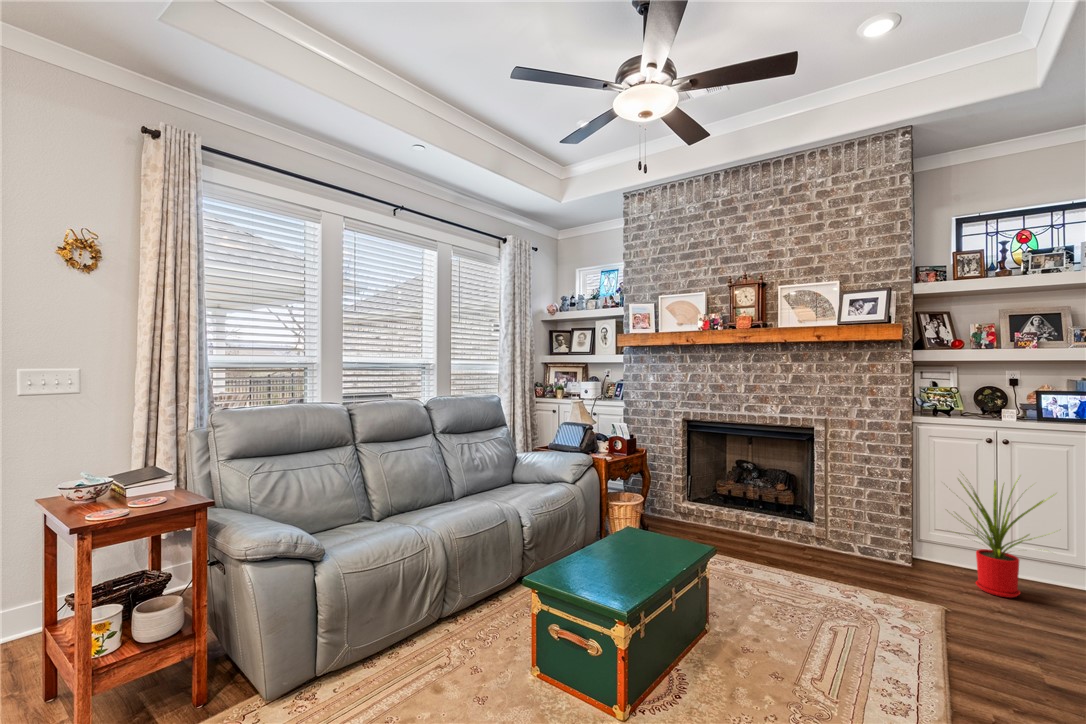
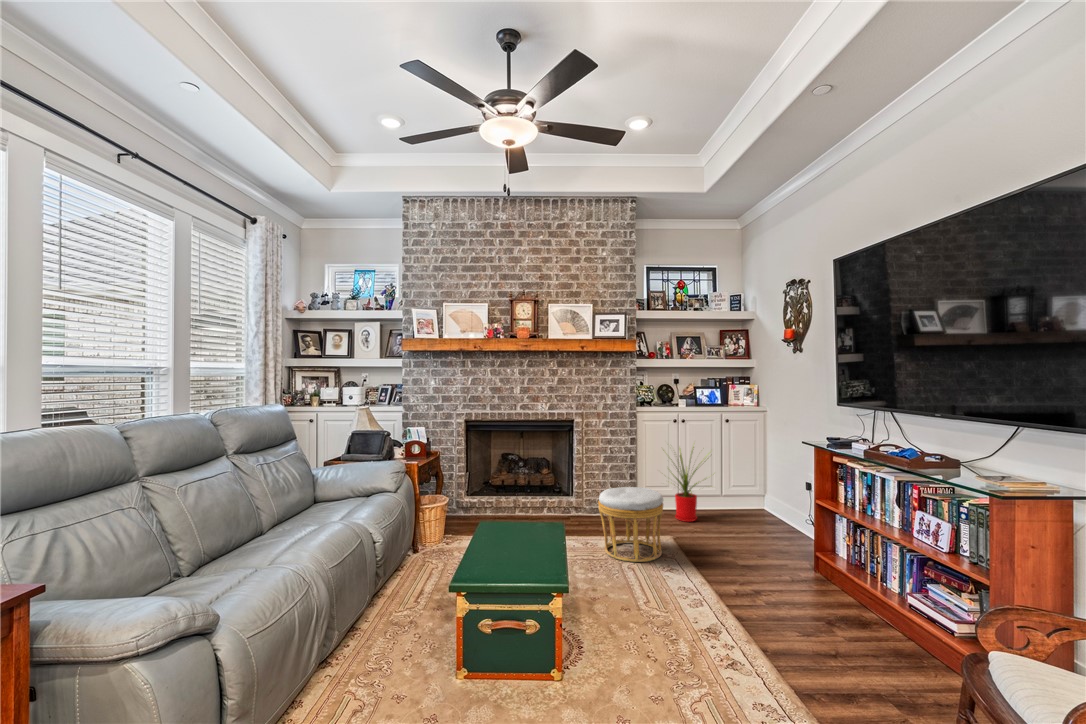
ottoman: none [804,521,907,631] -> present [598,487,663,562]

